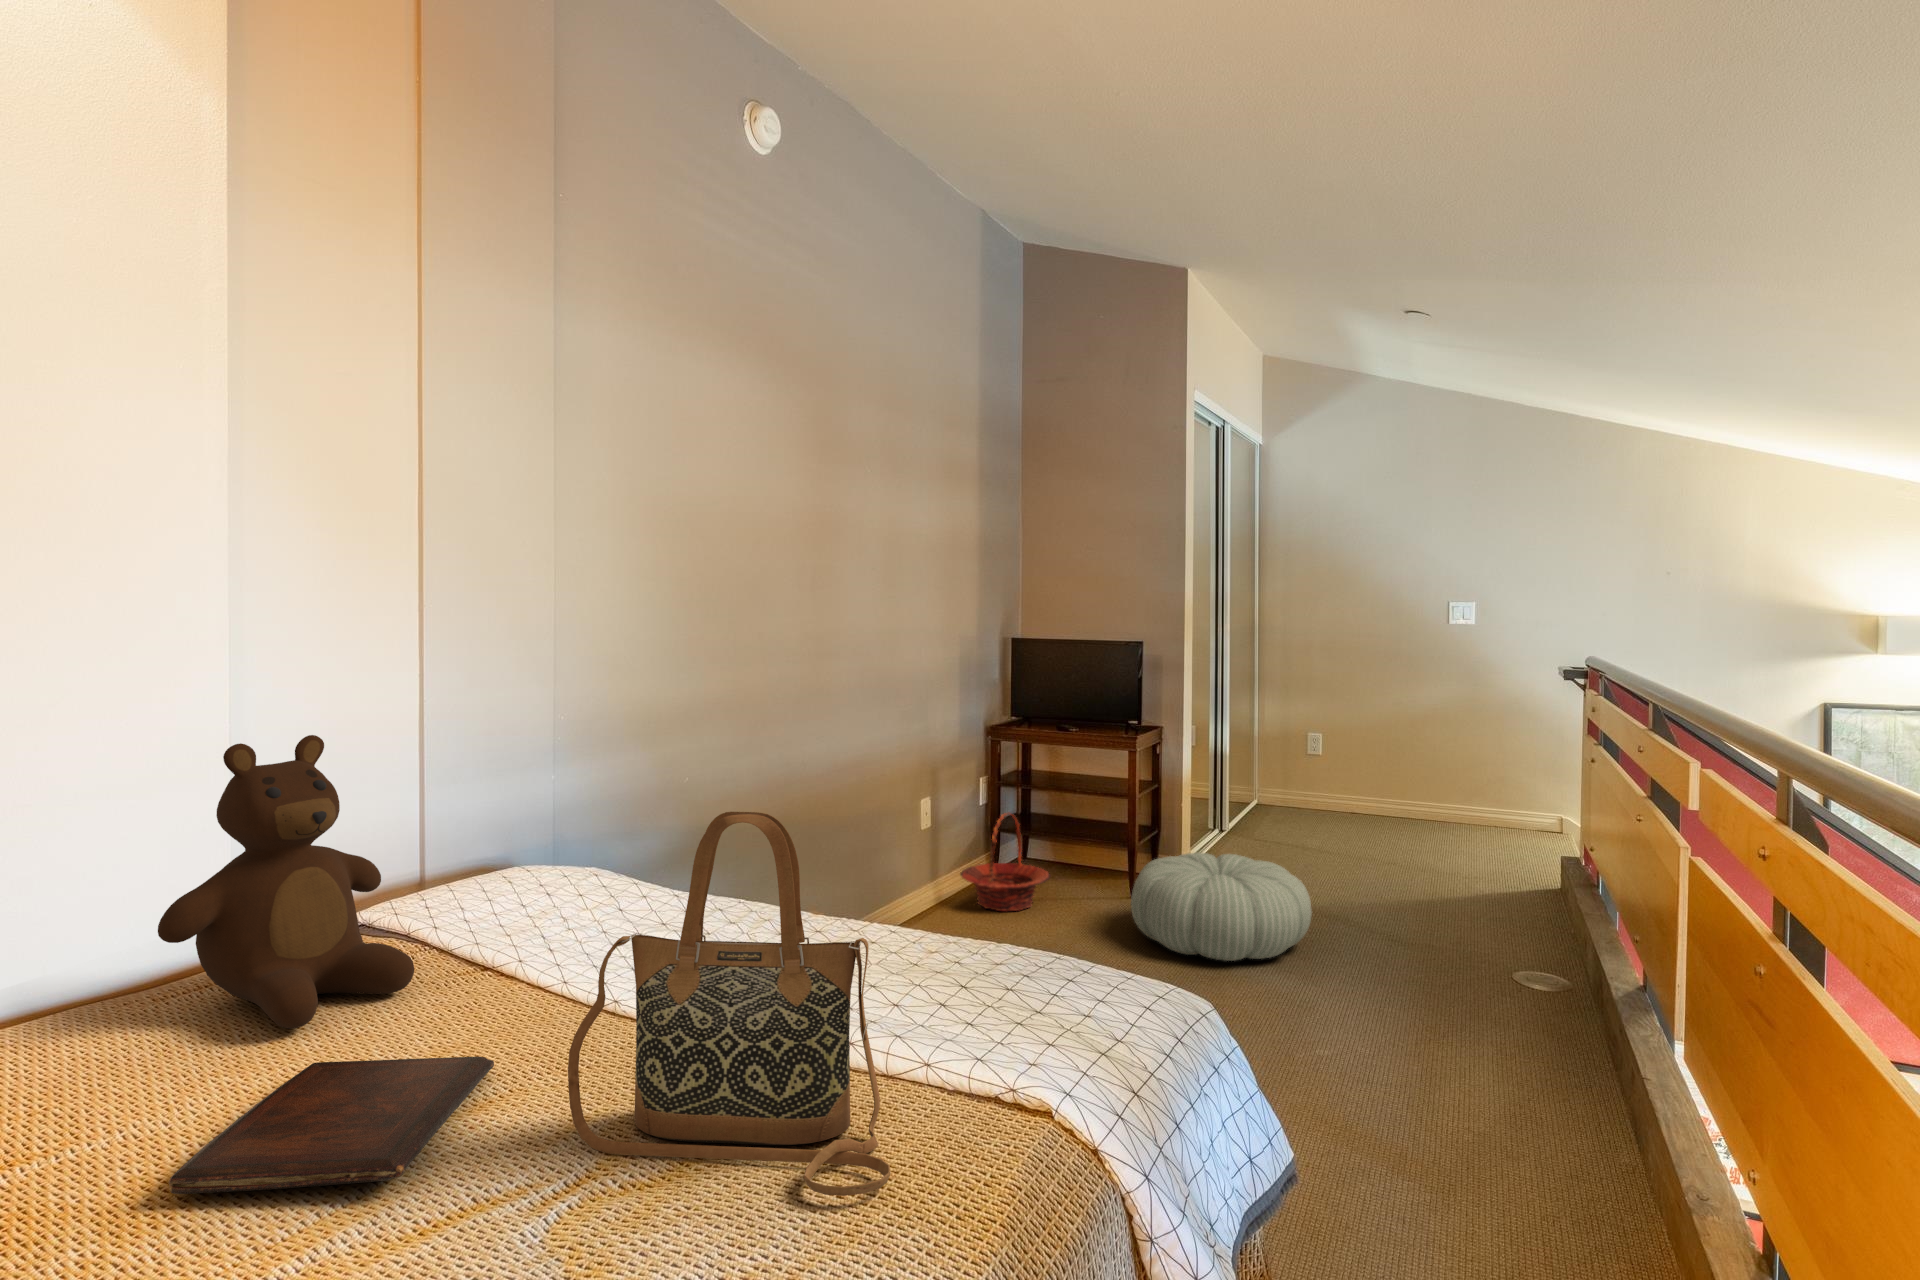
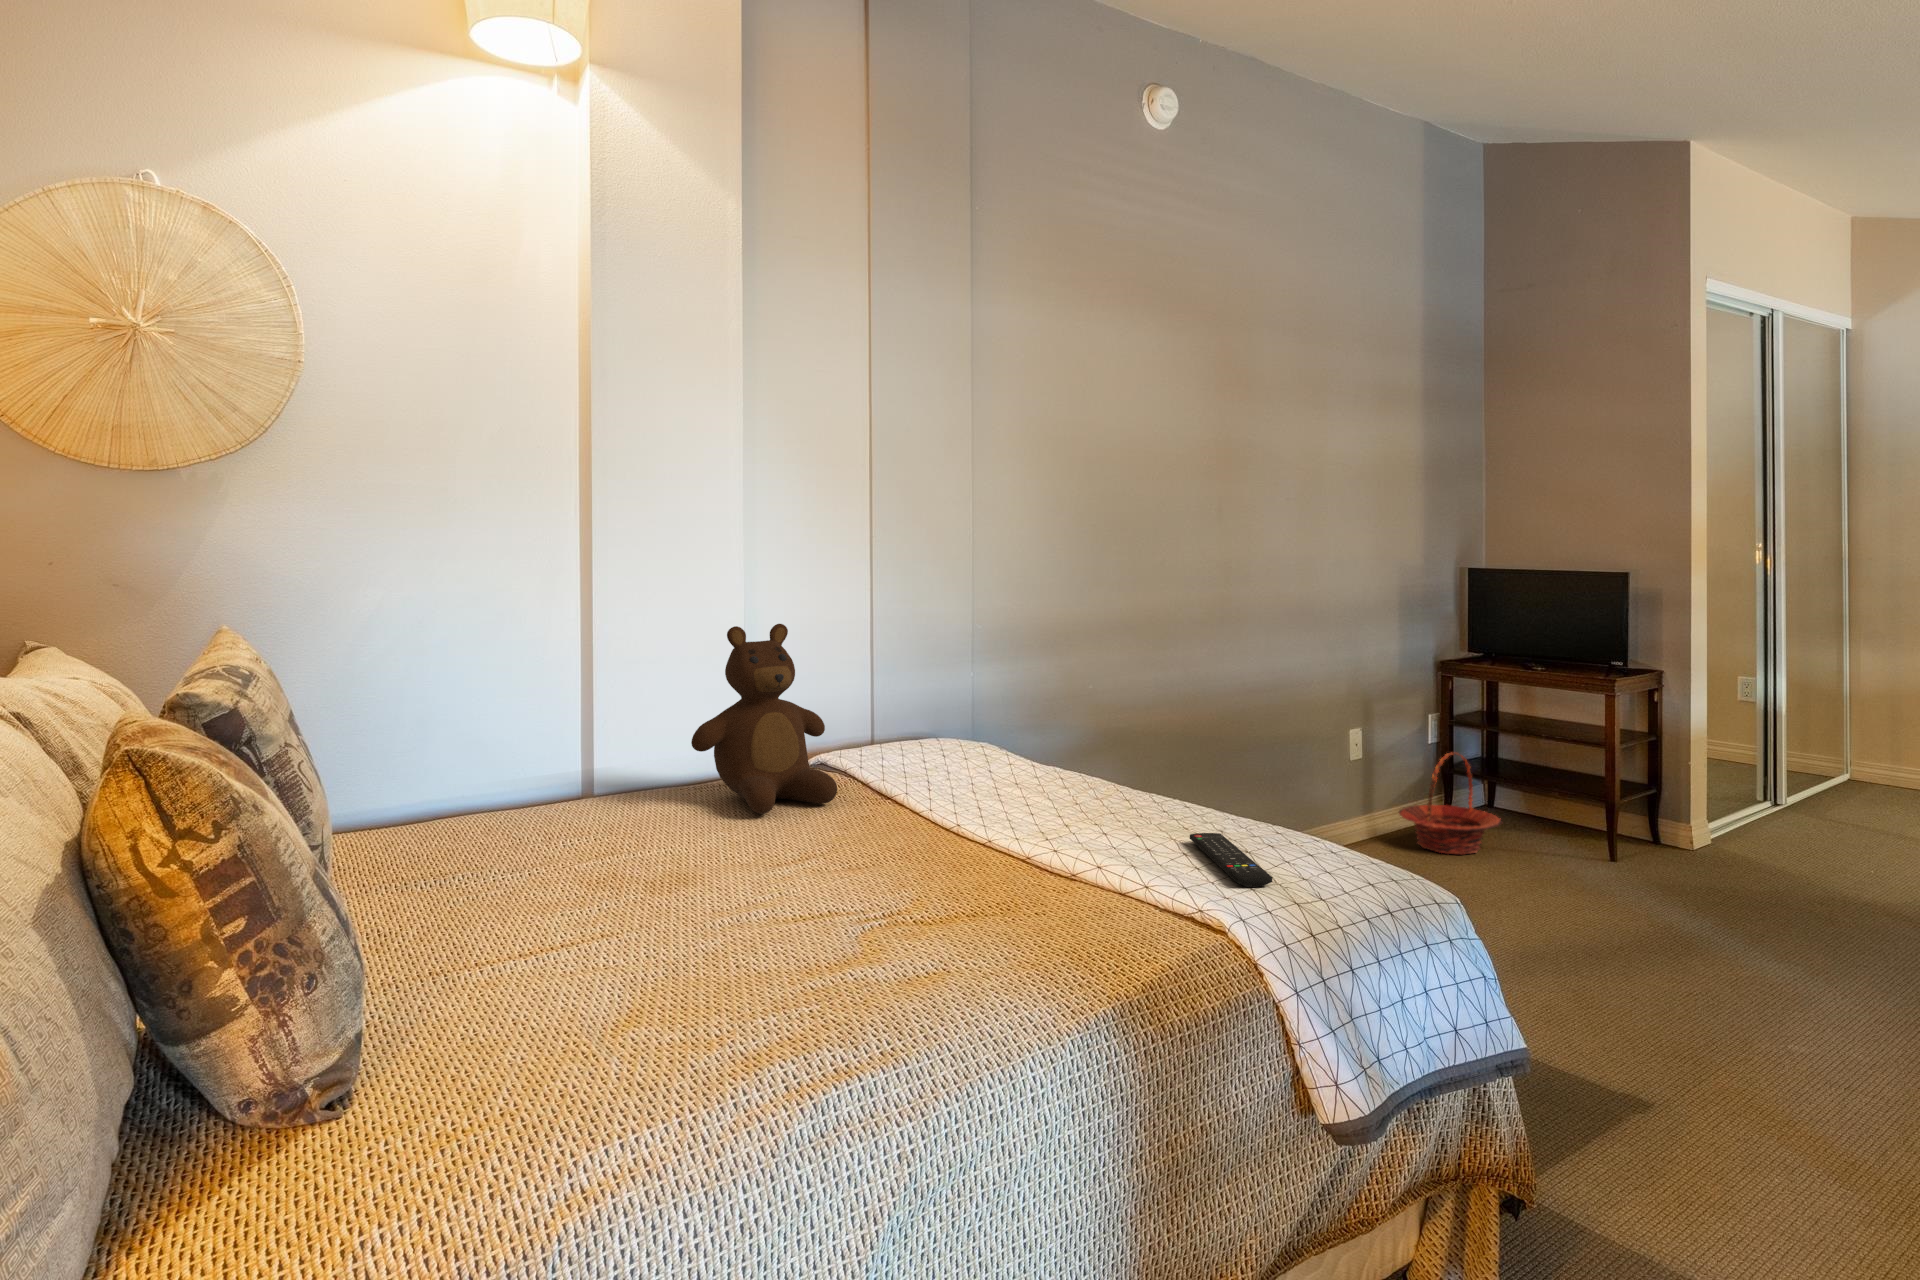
handbag: present [568,812,890,1196] -> none [890,678,1092,946]
pouf: present [1131,853,1312,961] -> none [1583,814,1824,937]
remote control: none [925,966,1060,1040] -> present [1190,833,1272,887]
book: present [169,1057,494,1194] -> none [675,830,863,889]

